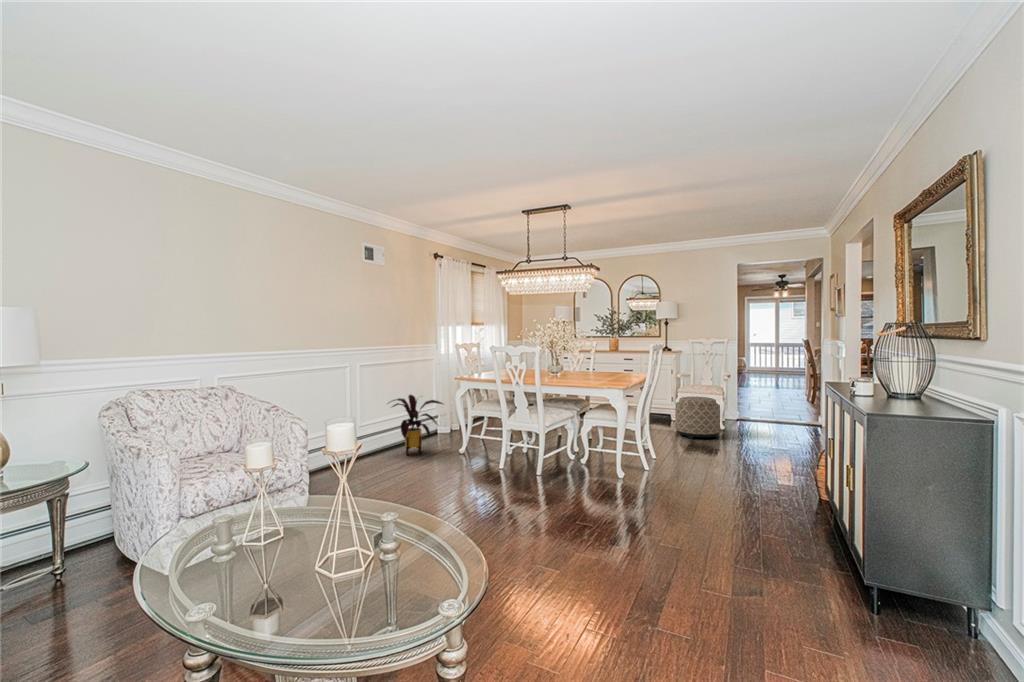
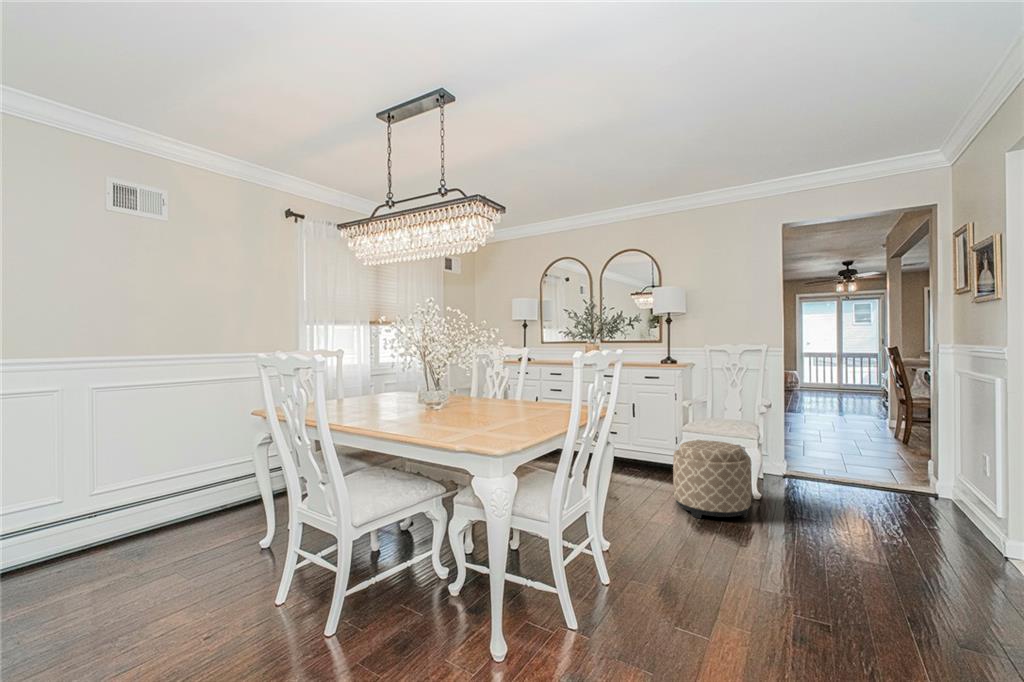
house plant: present [390,394,443,456] -> none [144,434,254,545]

